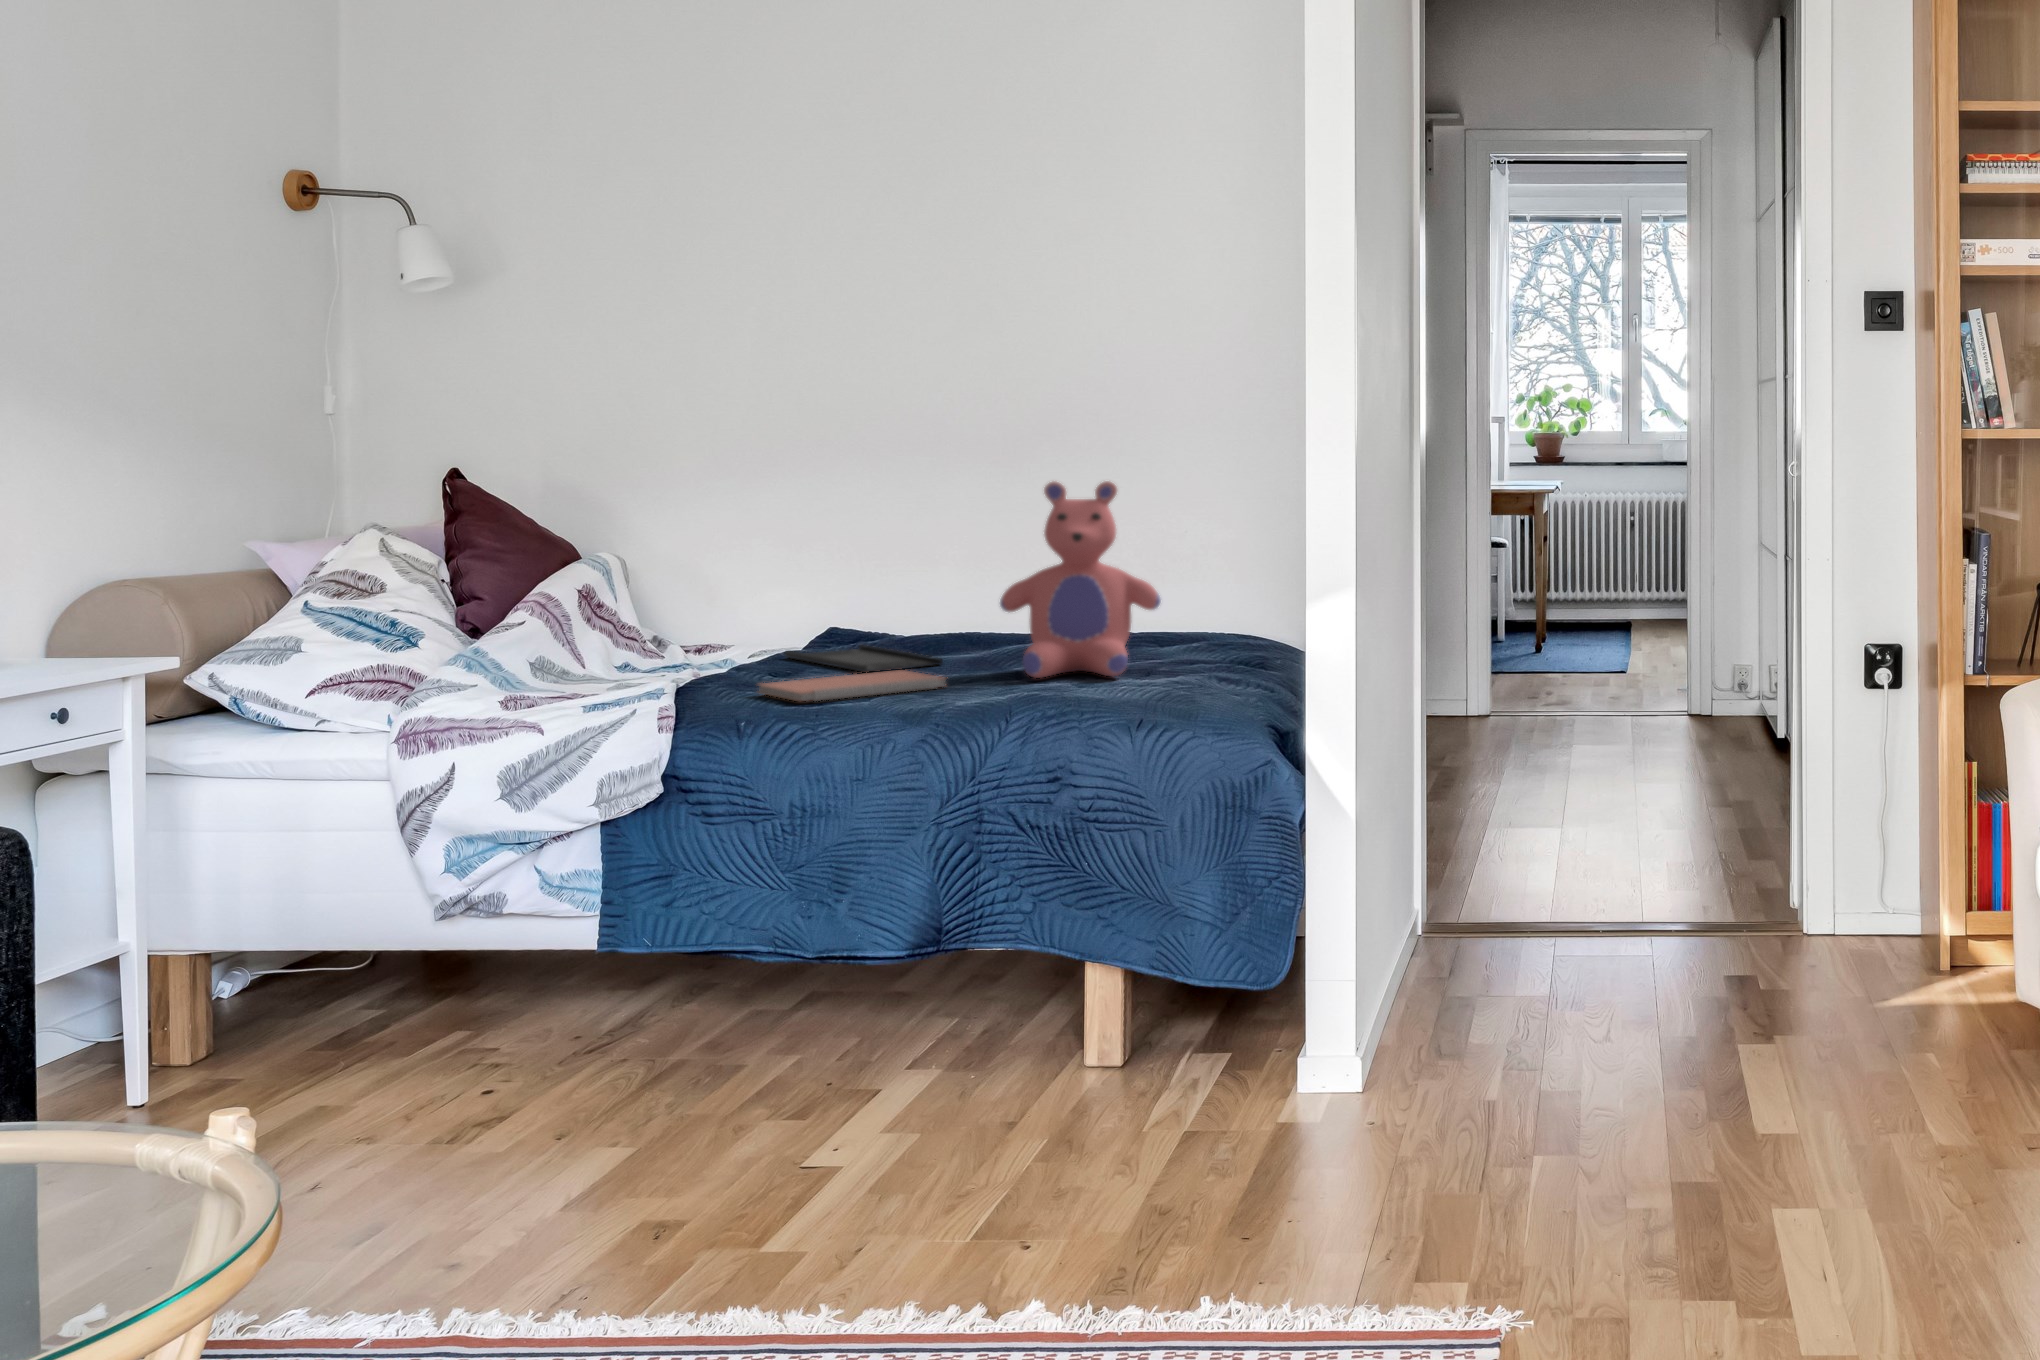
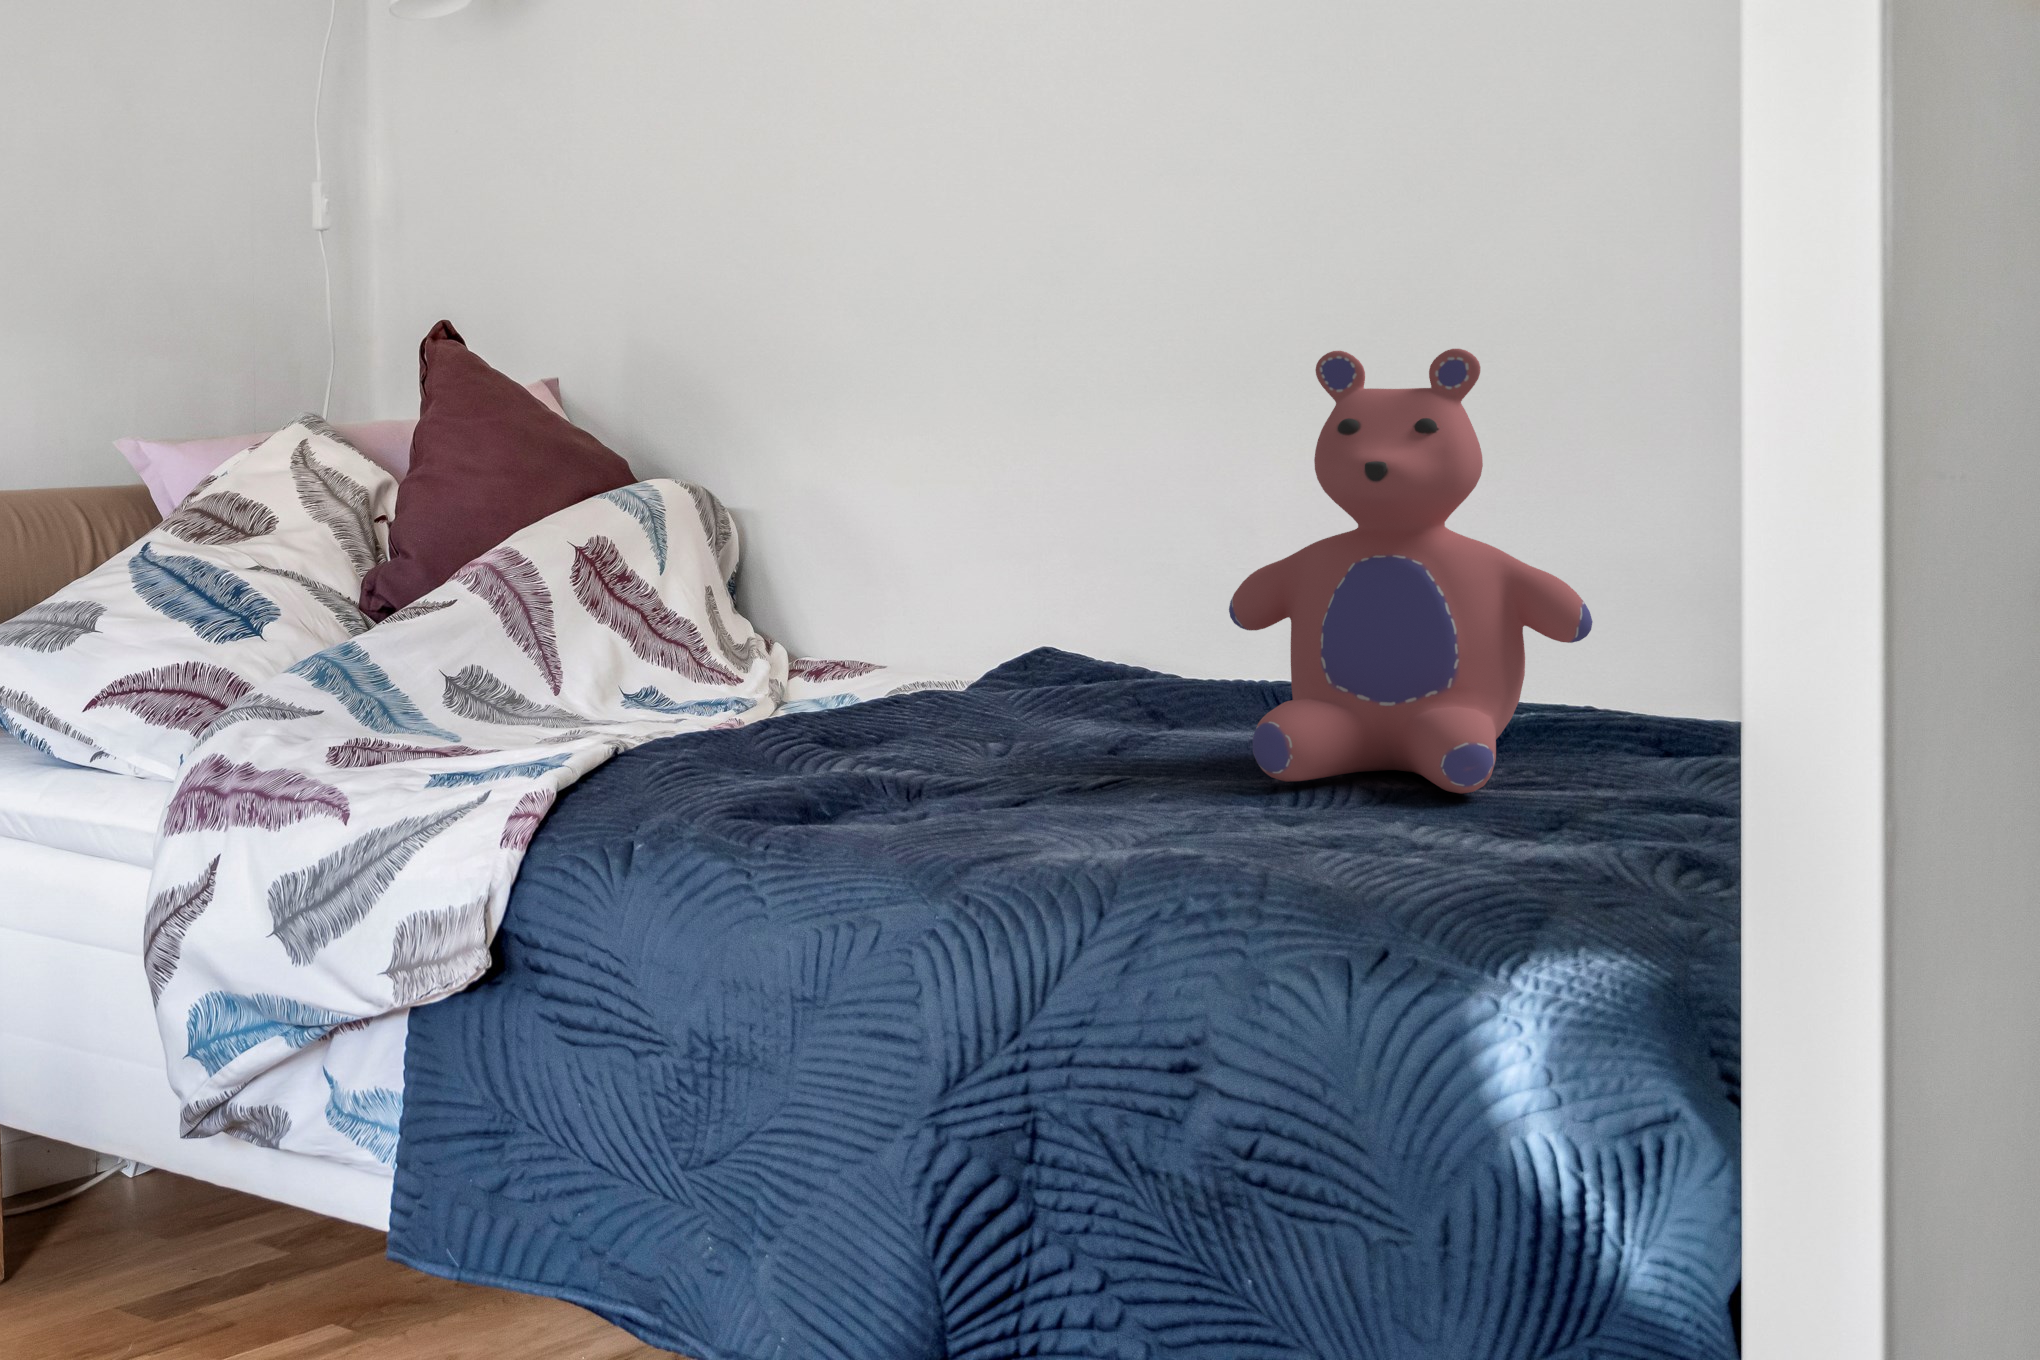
tray: present [785,645,943,672] -> none [892,672,1143,733]
notebook: present [759,670,946,701] -> none [720,738,1085,797]

